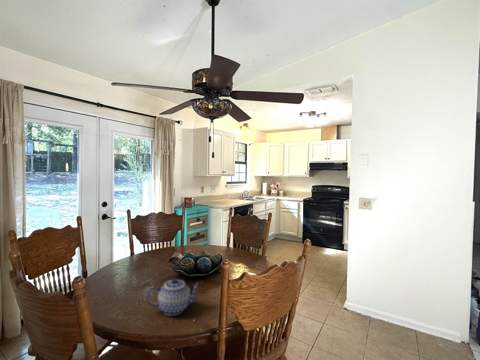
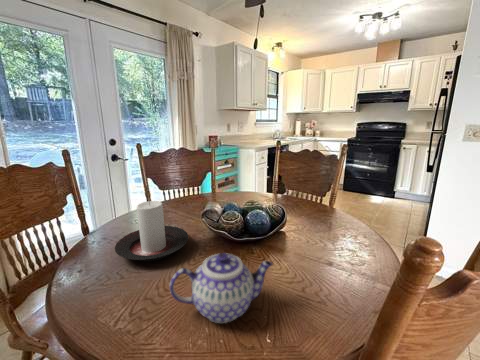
candle holder: none [112,252,159,289] -> present [115,201,188,261]

